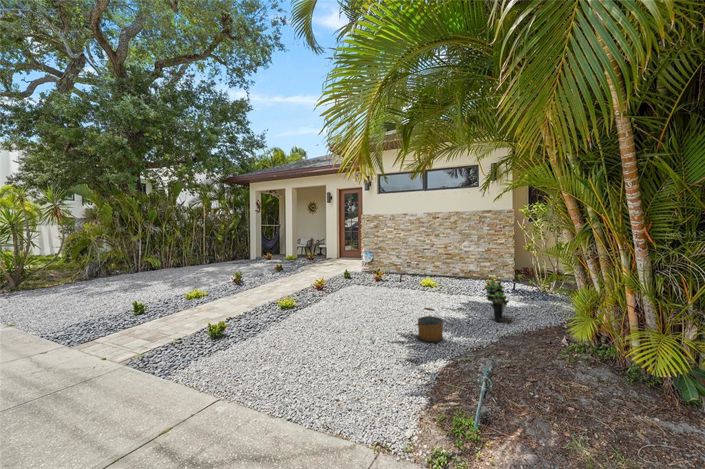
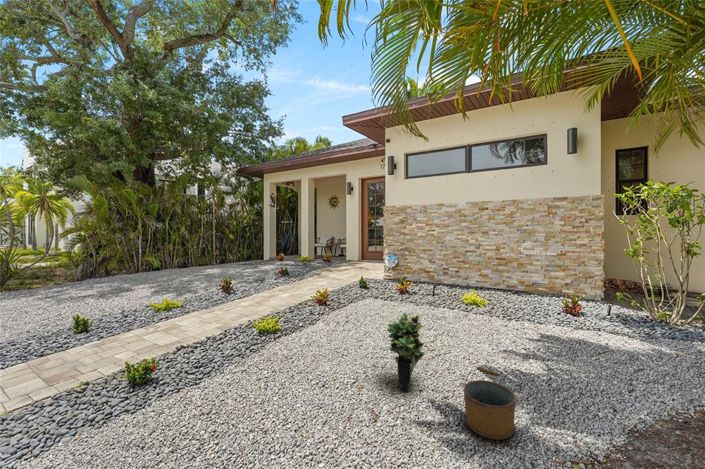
potted plant: present [485,280,509,322] -> present [387,313,425,391]

